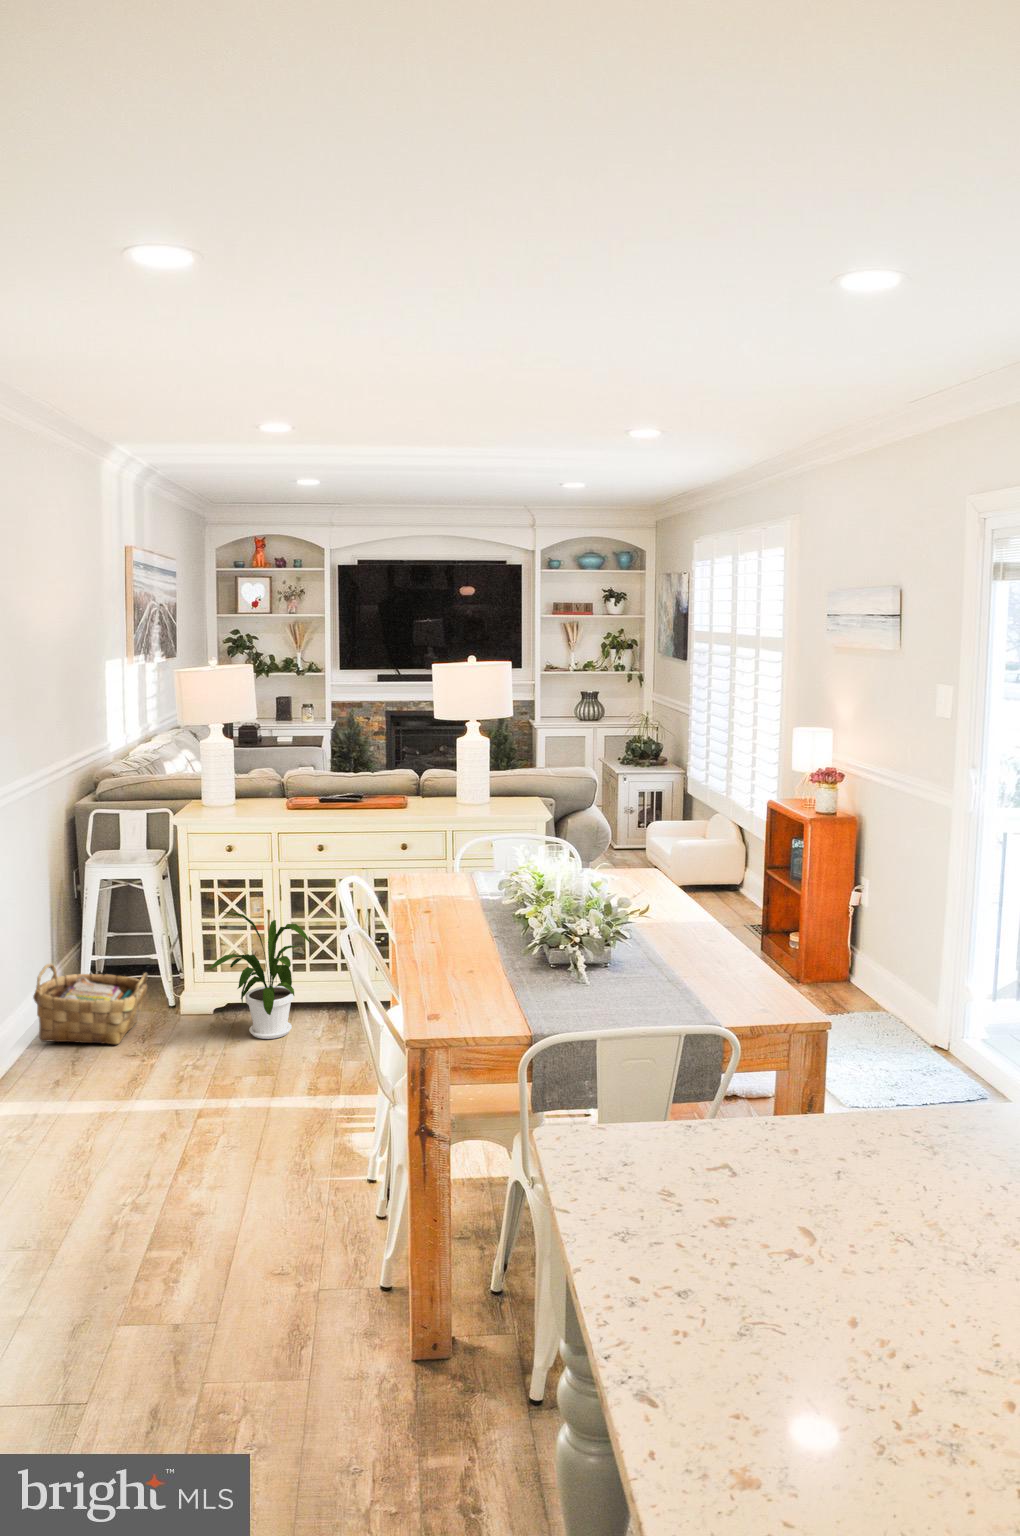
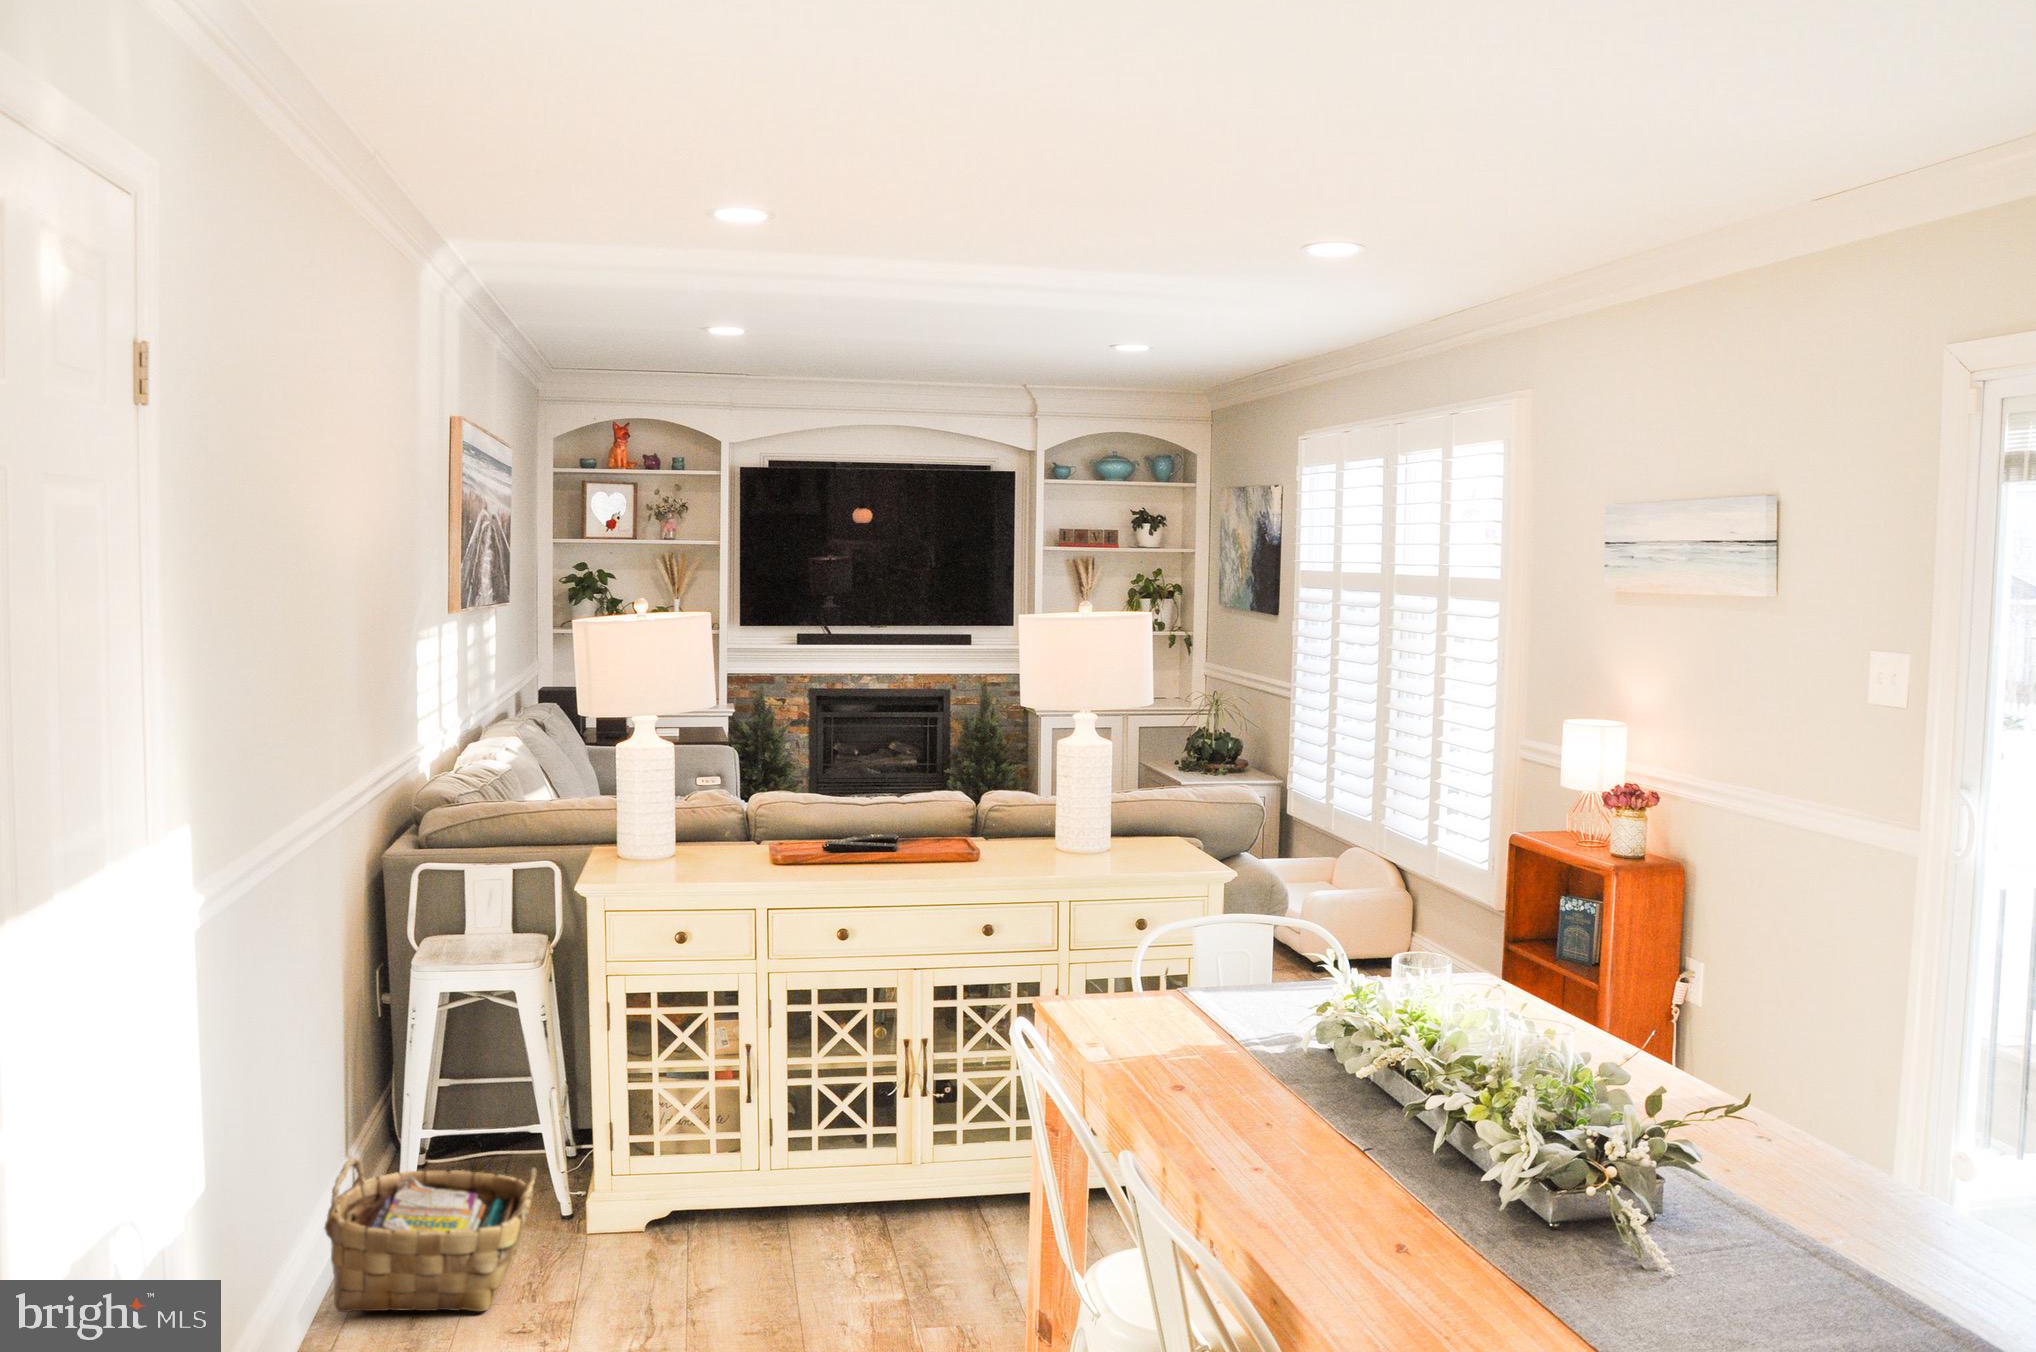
house plant: present [207,911,310,1039] -> none [663,1052,845,1285]

